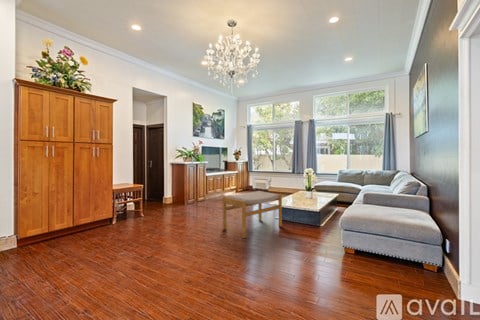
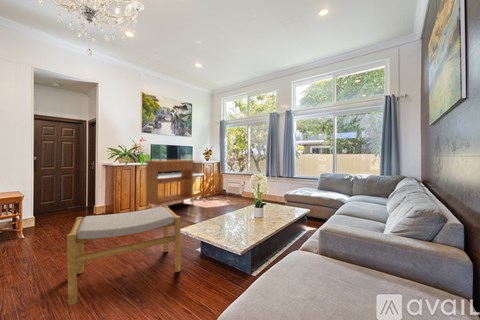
console table: none [203,160,239,203] -> present [145,160,193,208]

